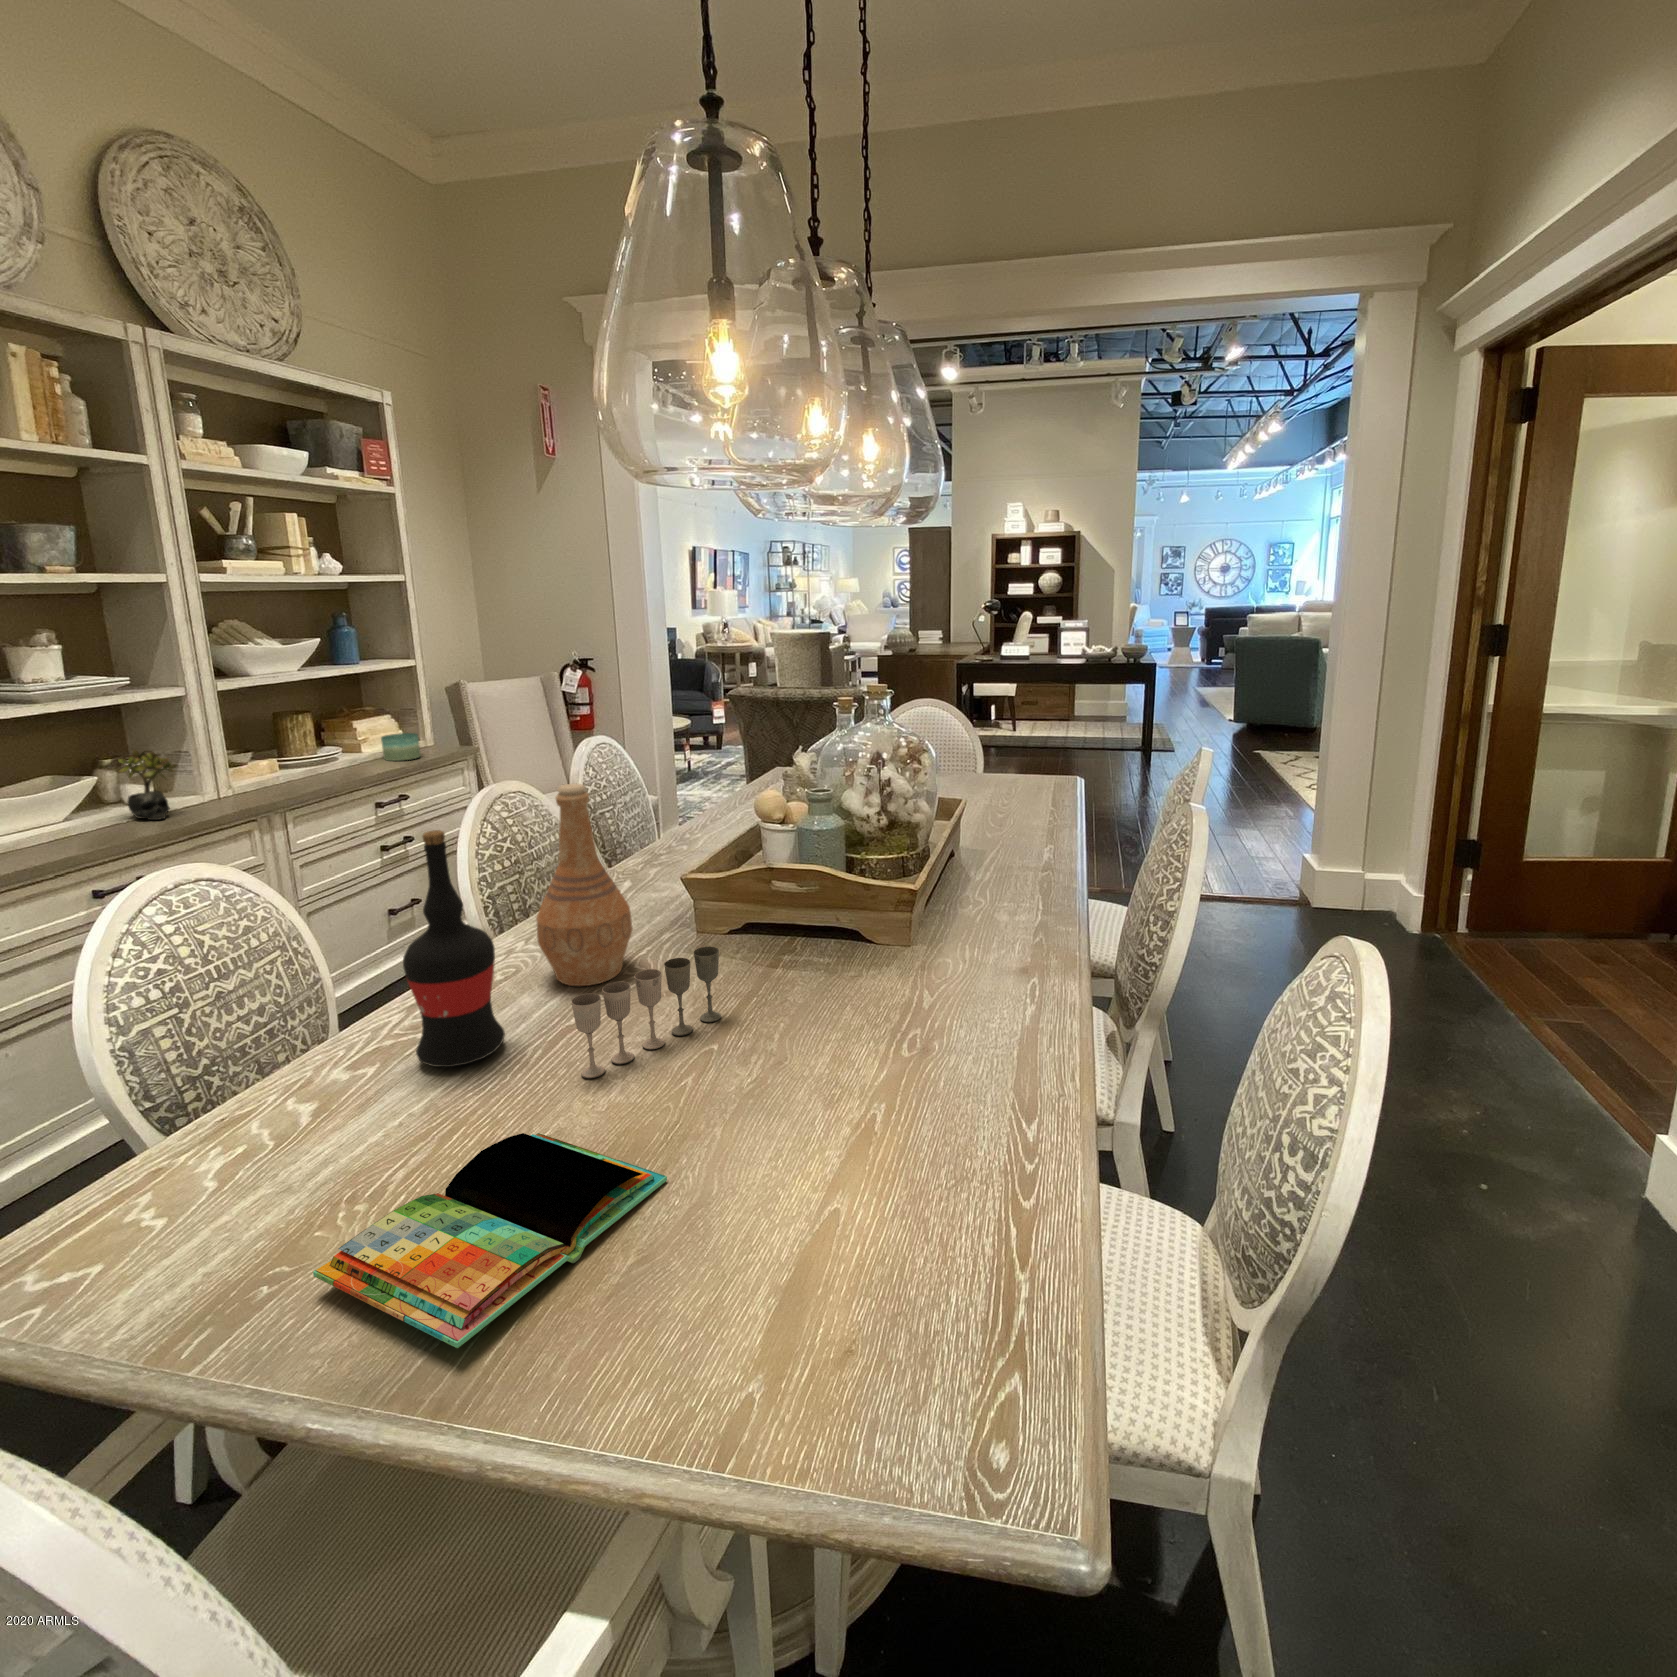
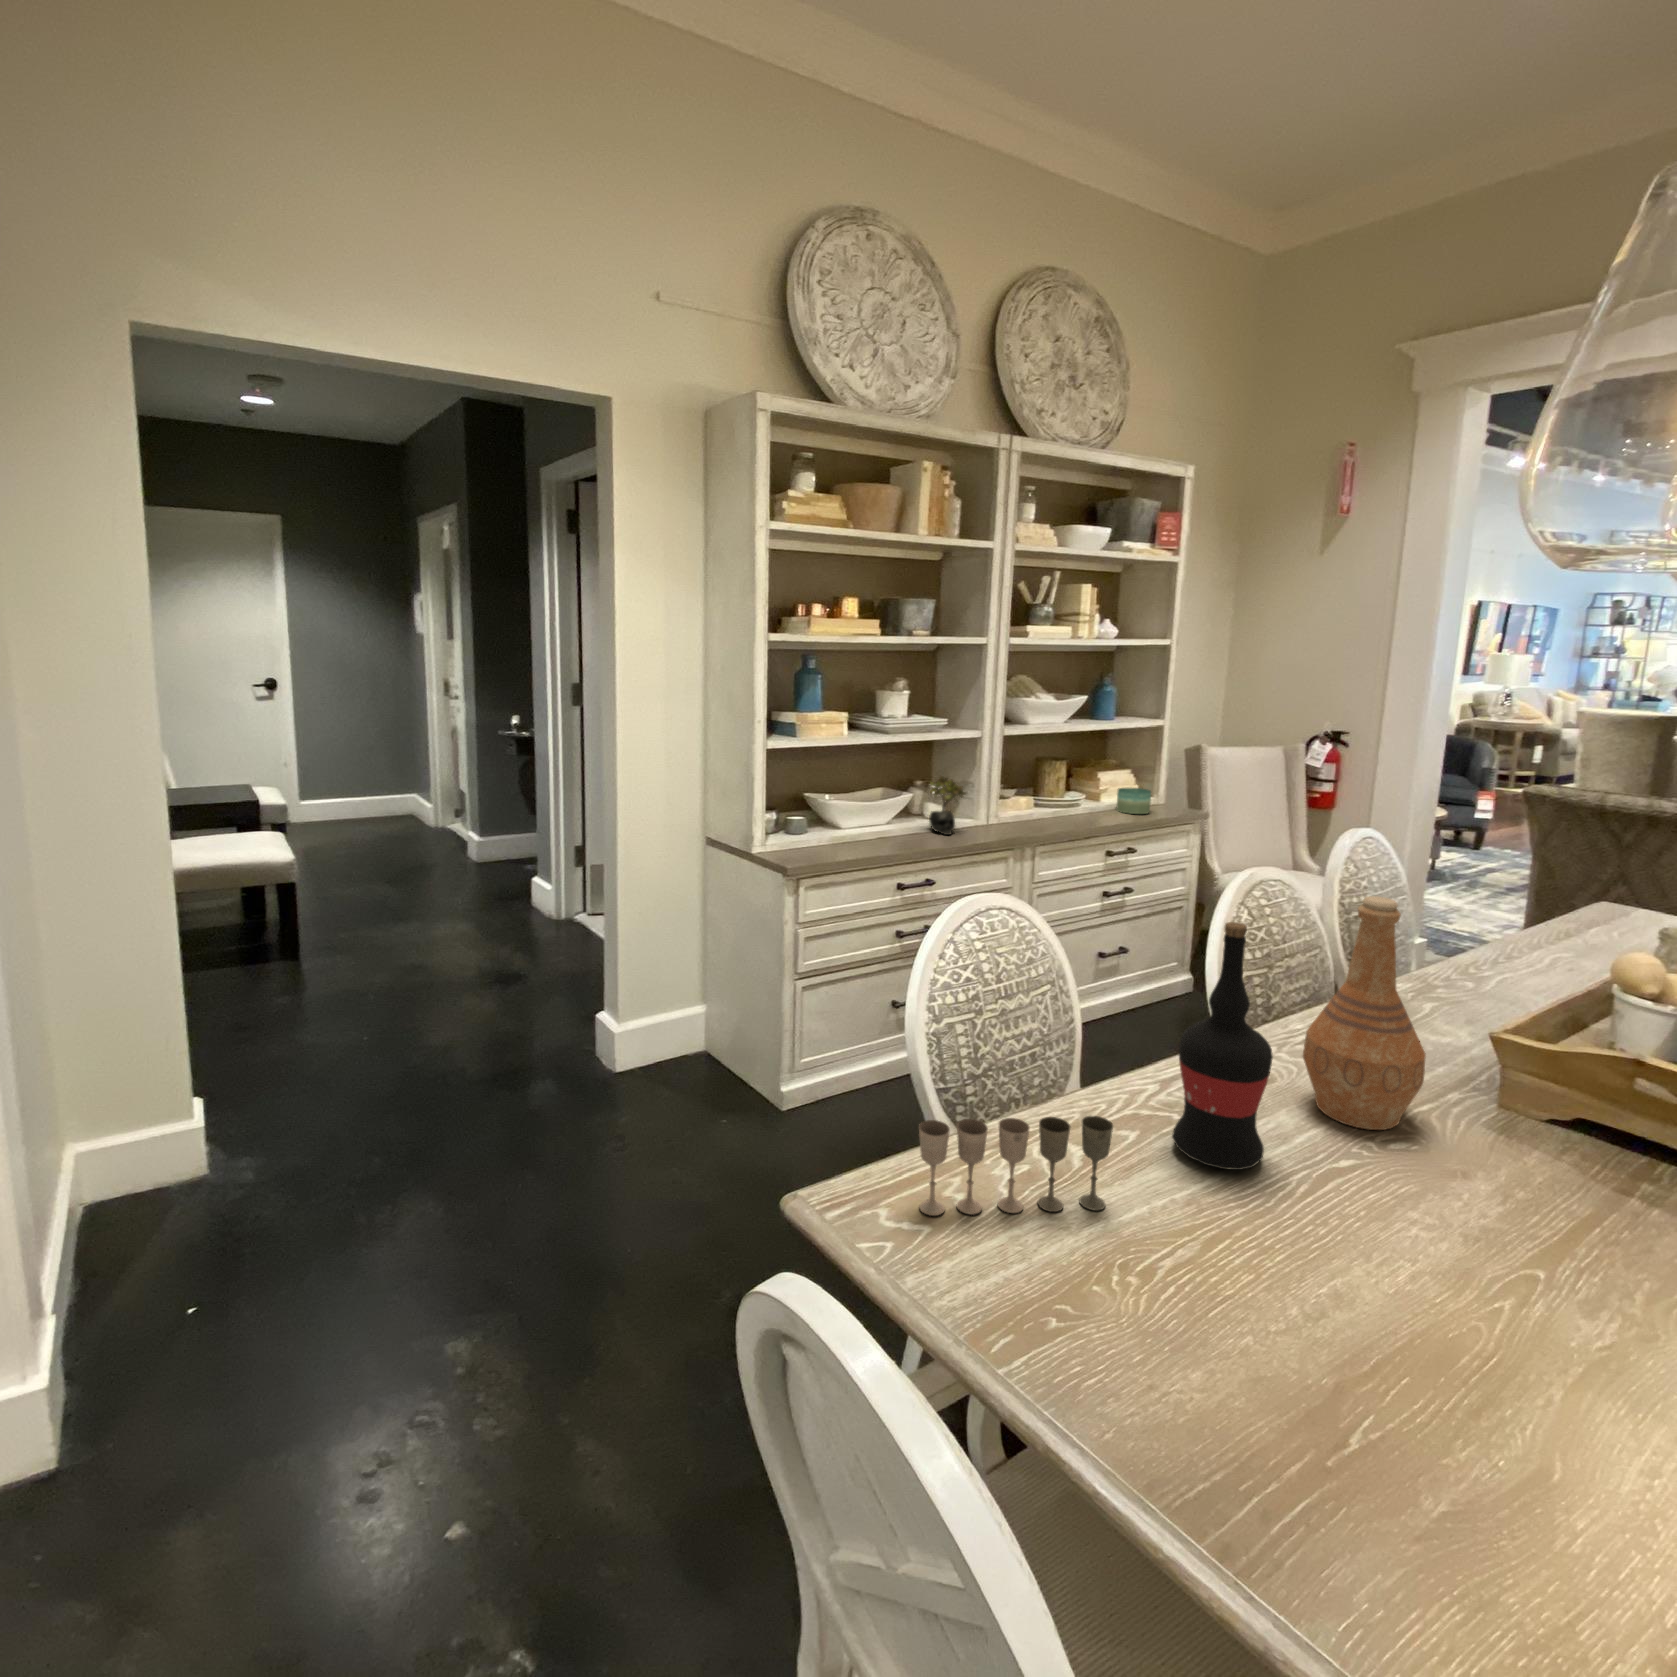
wine glass: present [571,947,721,1078] -> present [919,1116,1113,1216]
book: present [313,1133,667,1348] -> none [1095,1282,1494,1510]

